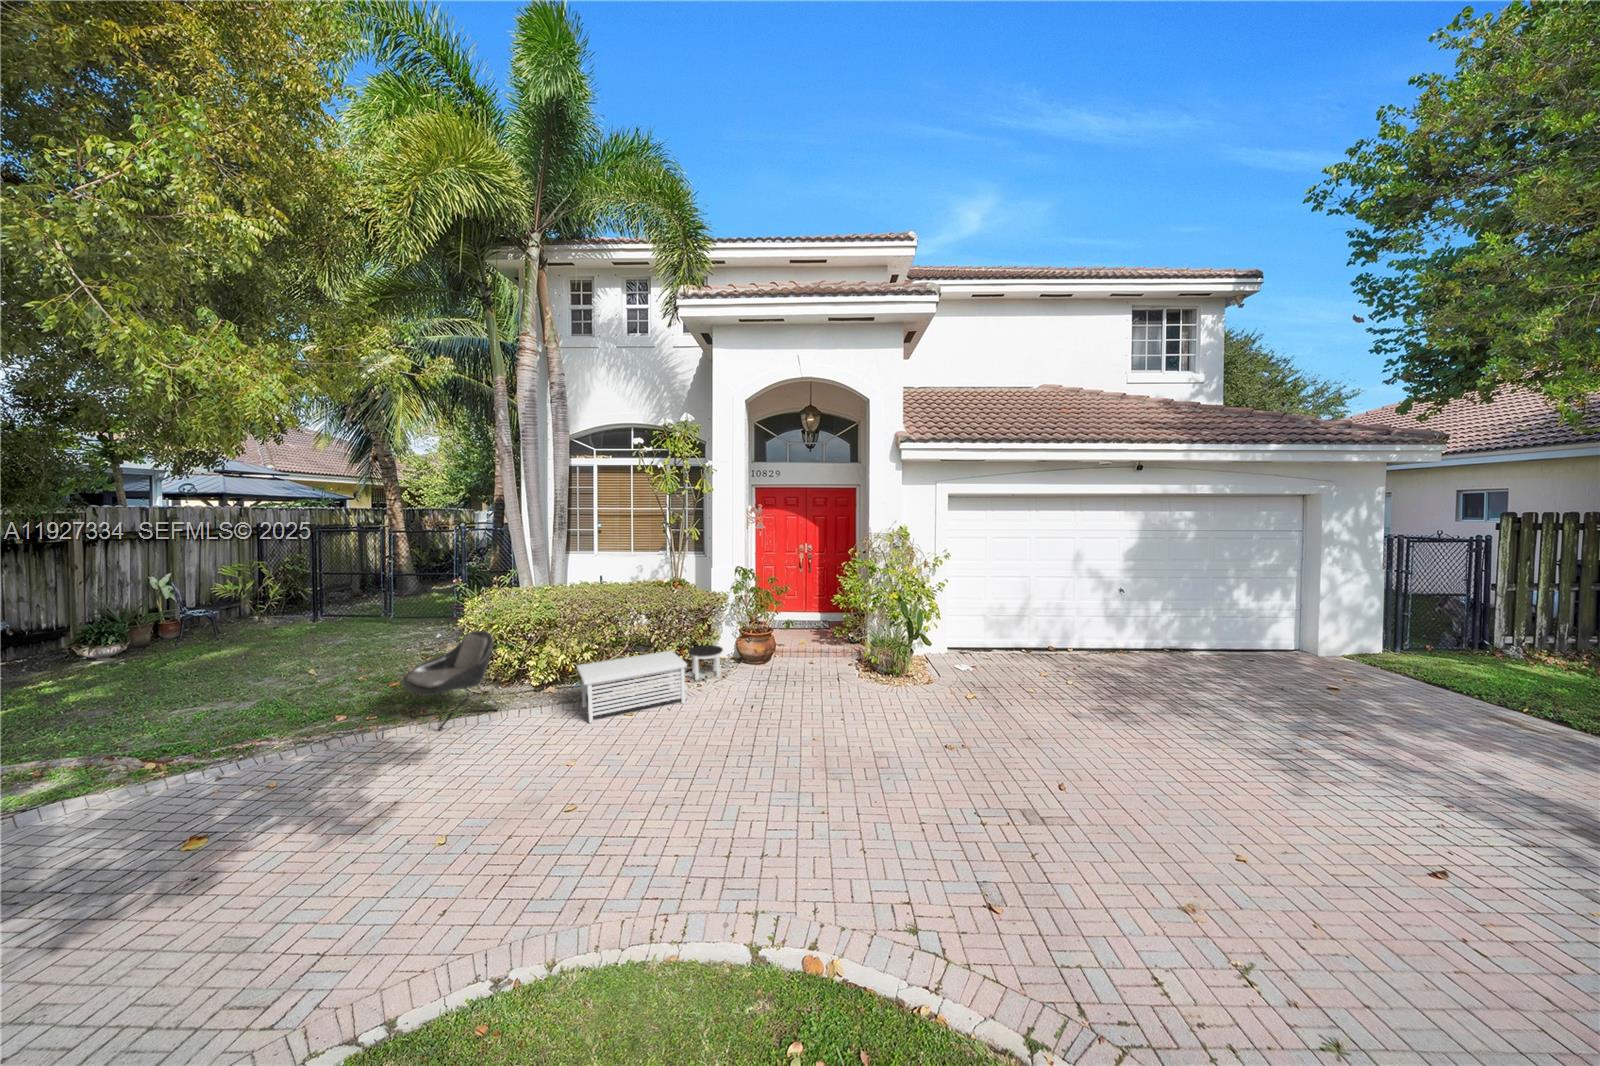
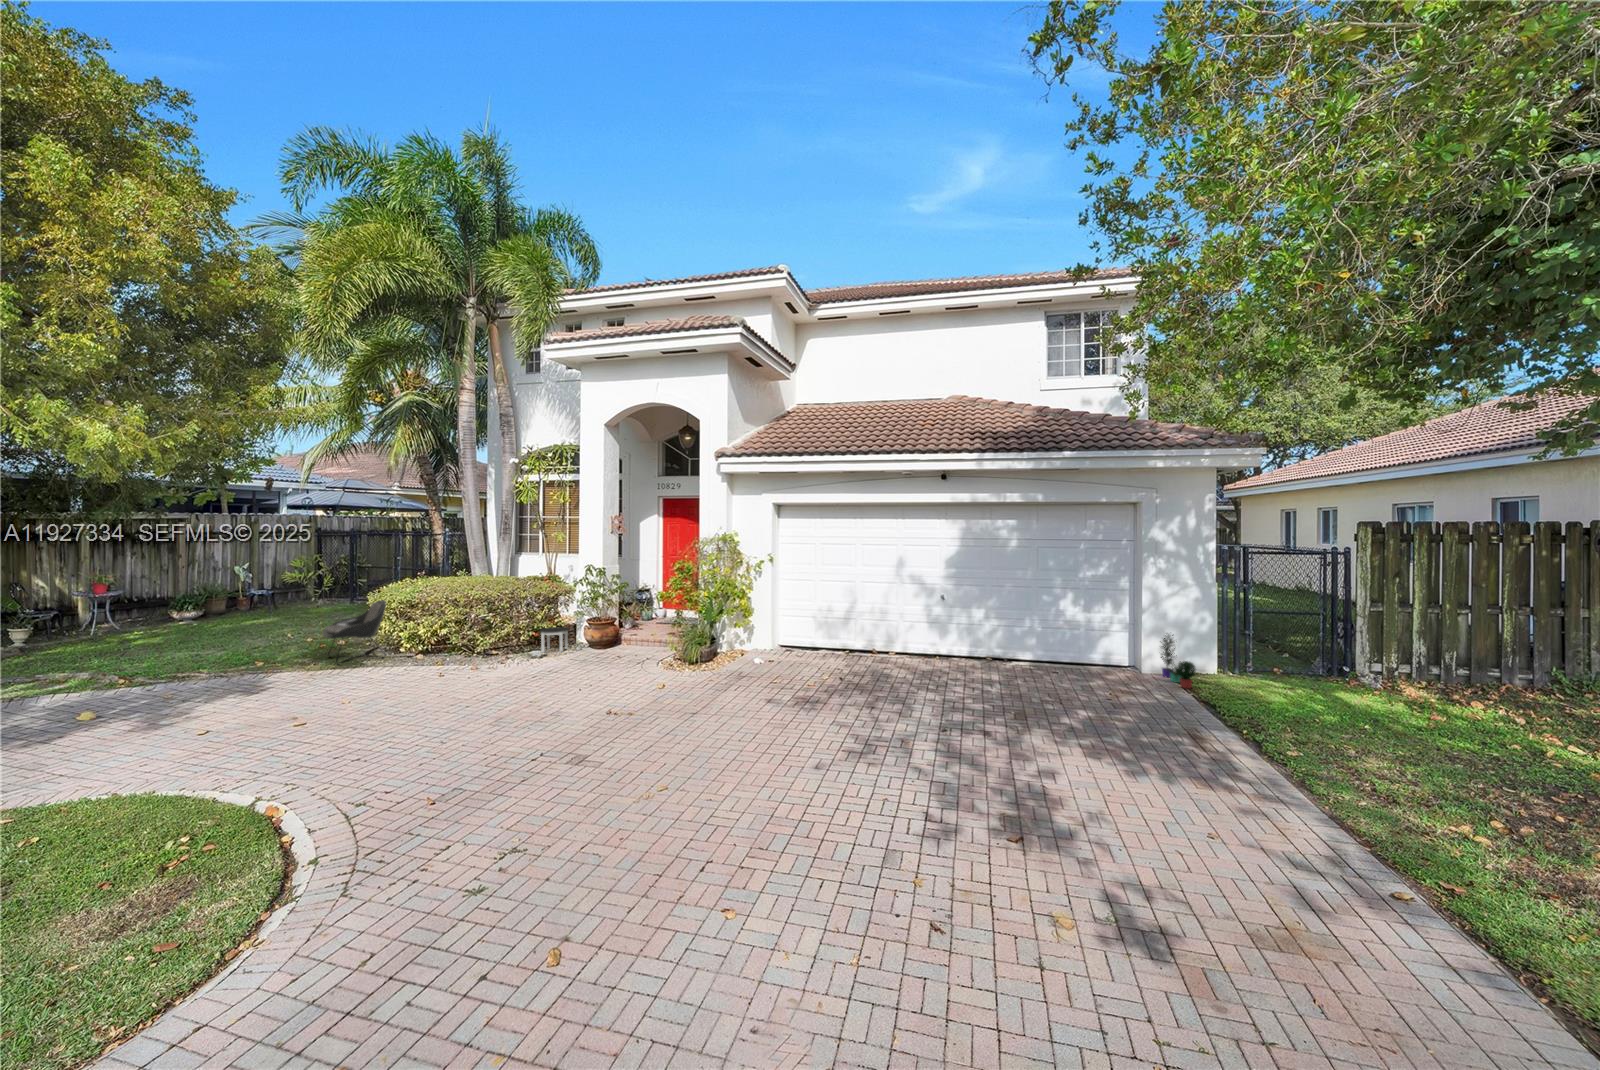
potted plant: none [1338,618,1410,675] -> present [1160,634,1197,688]
storage bench: present [577,651,687,723] -> none [427,625,517,668]

